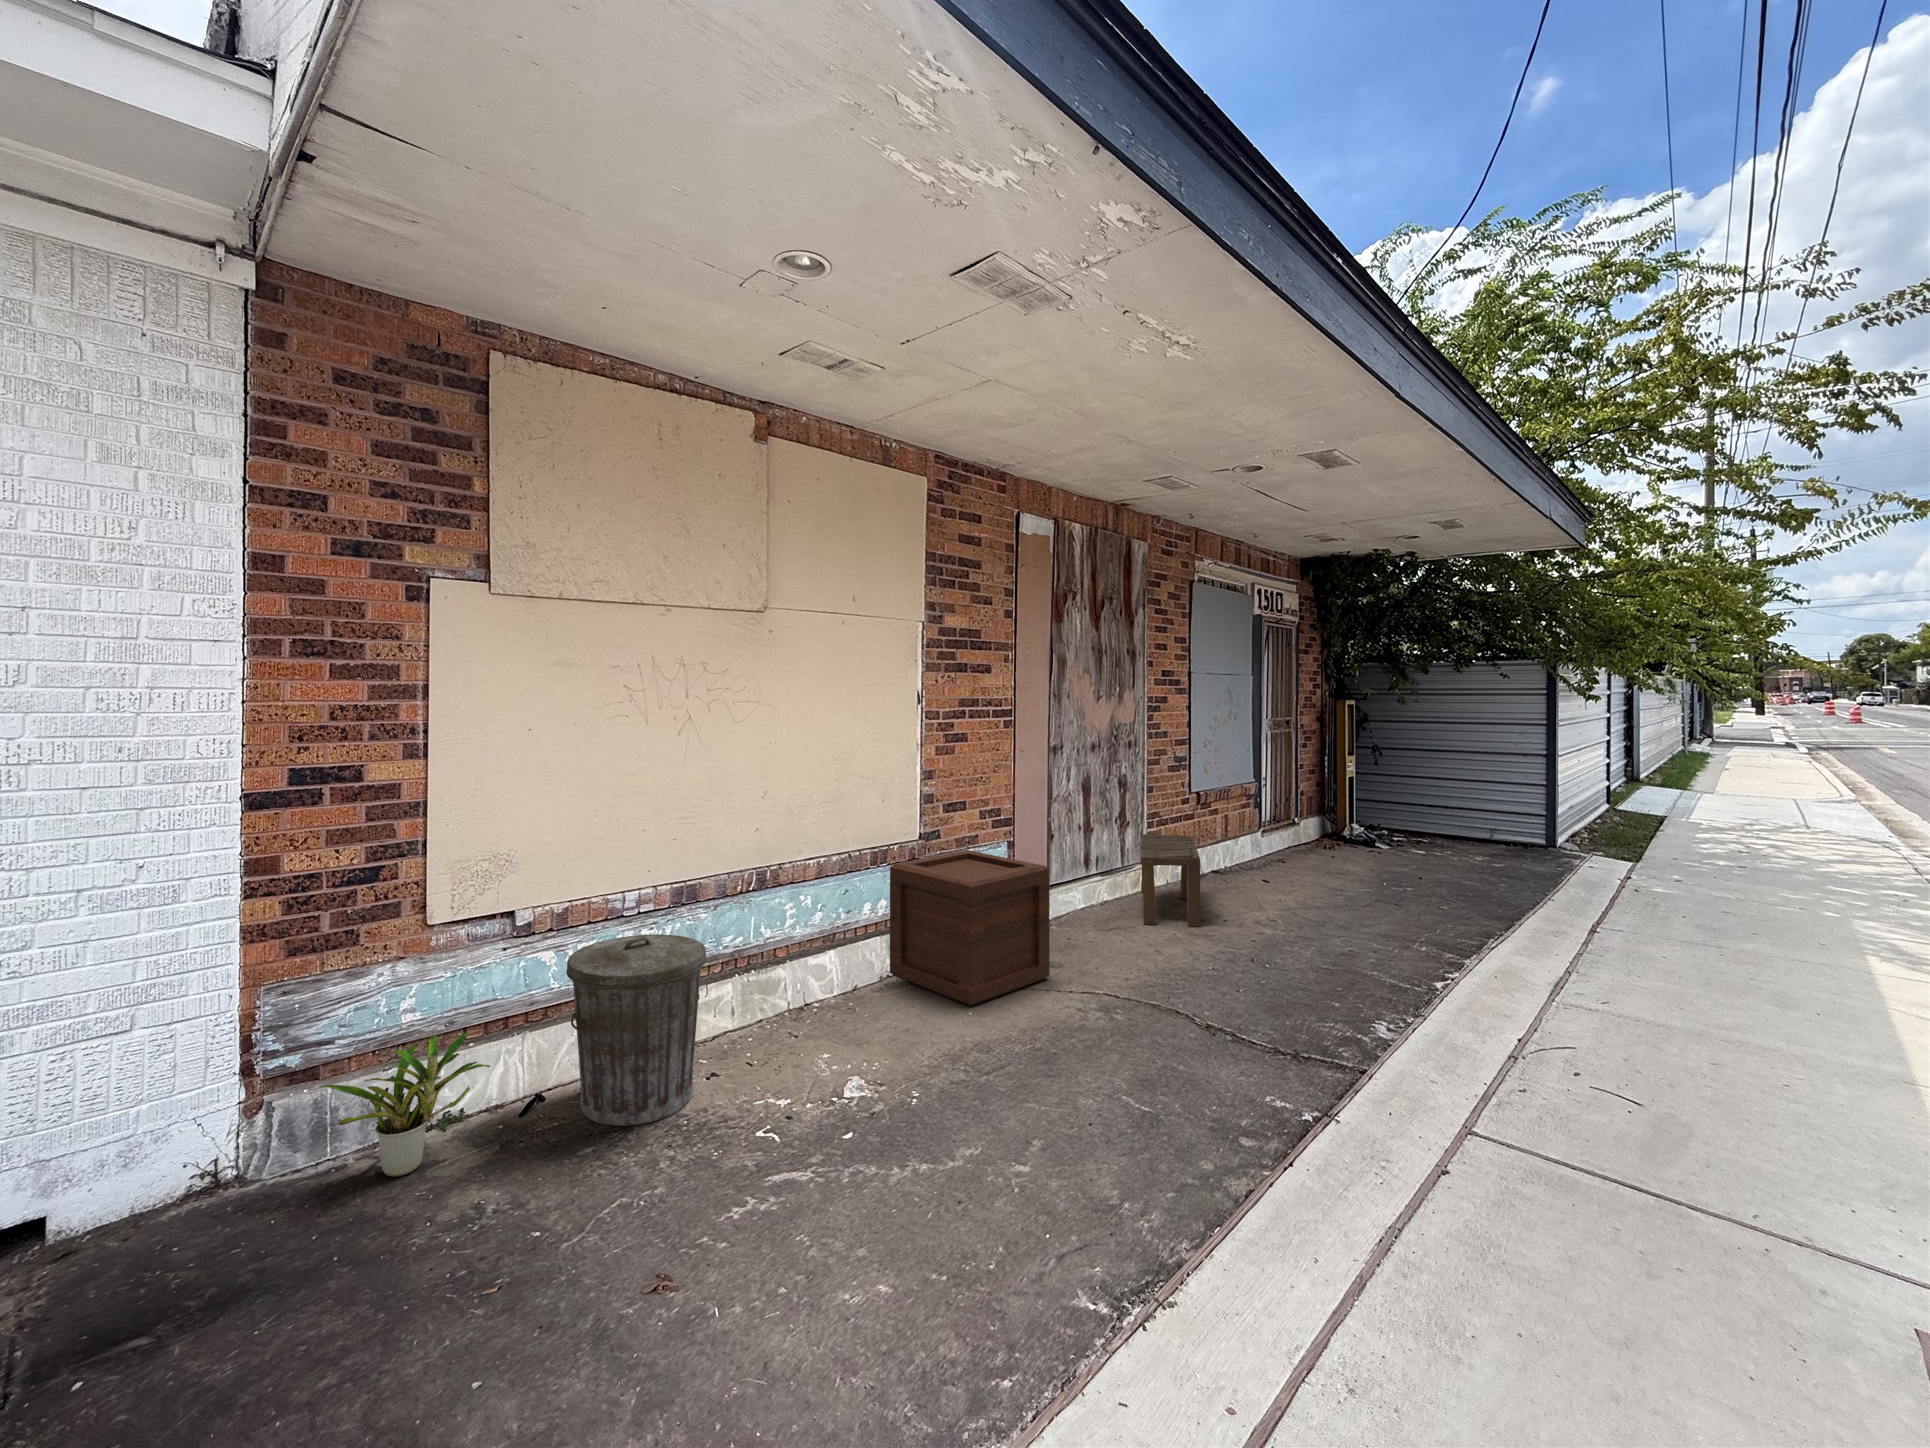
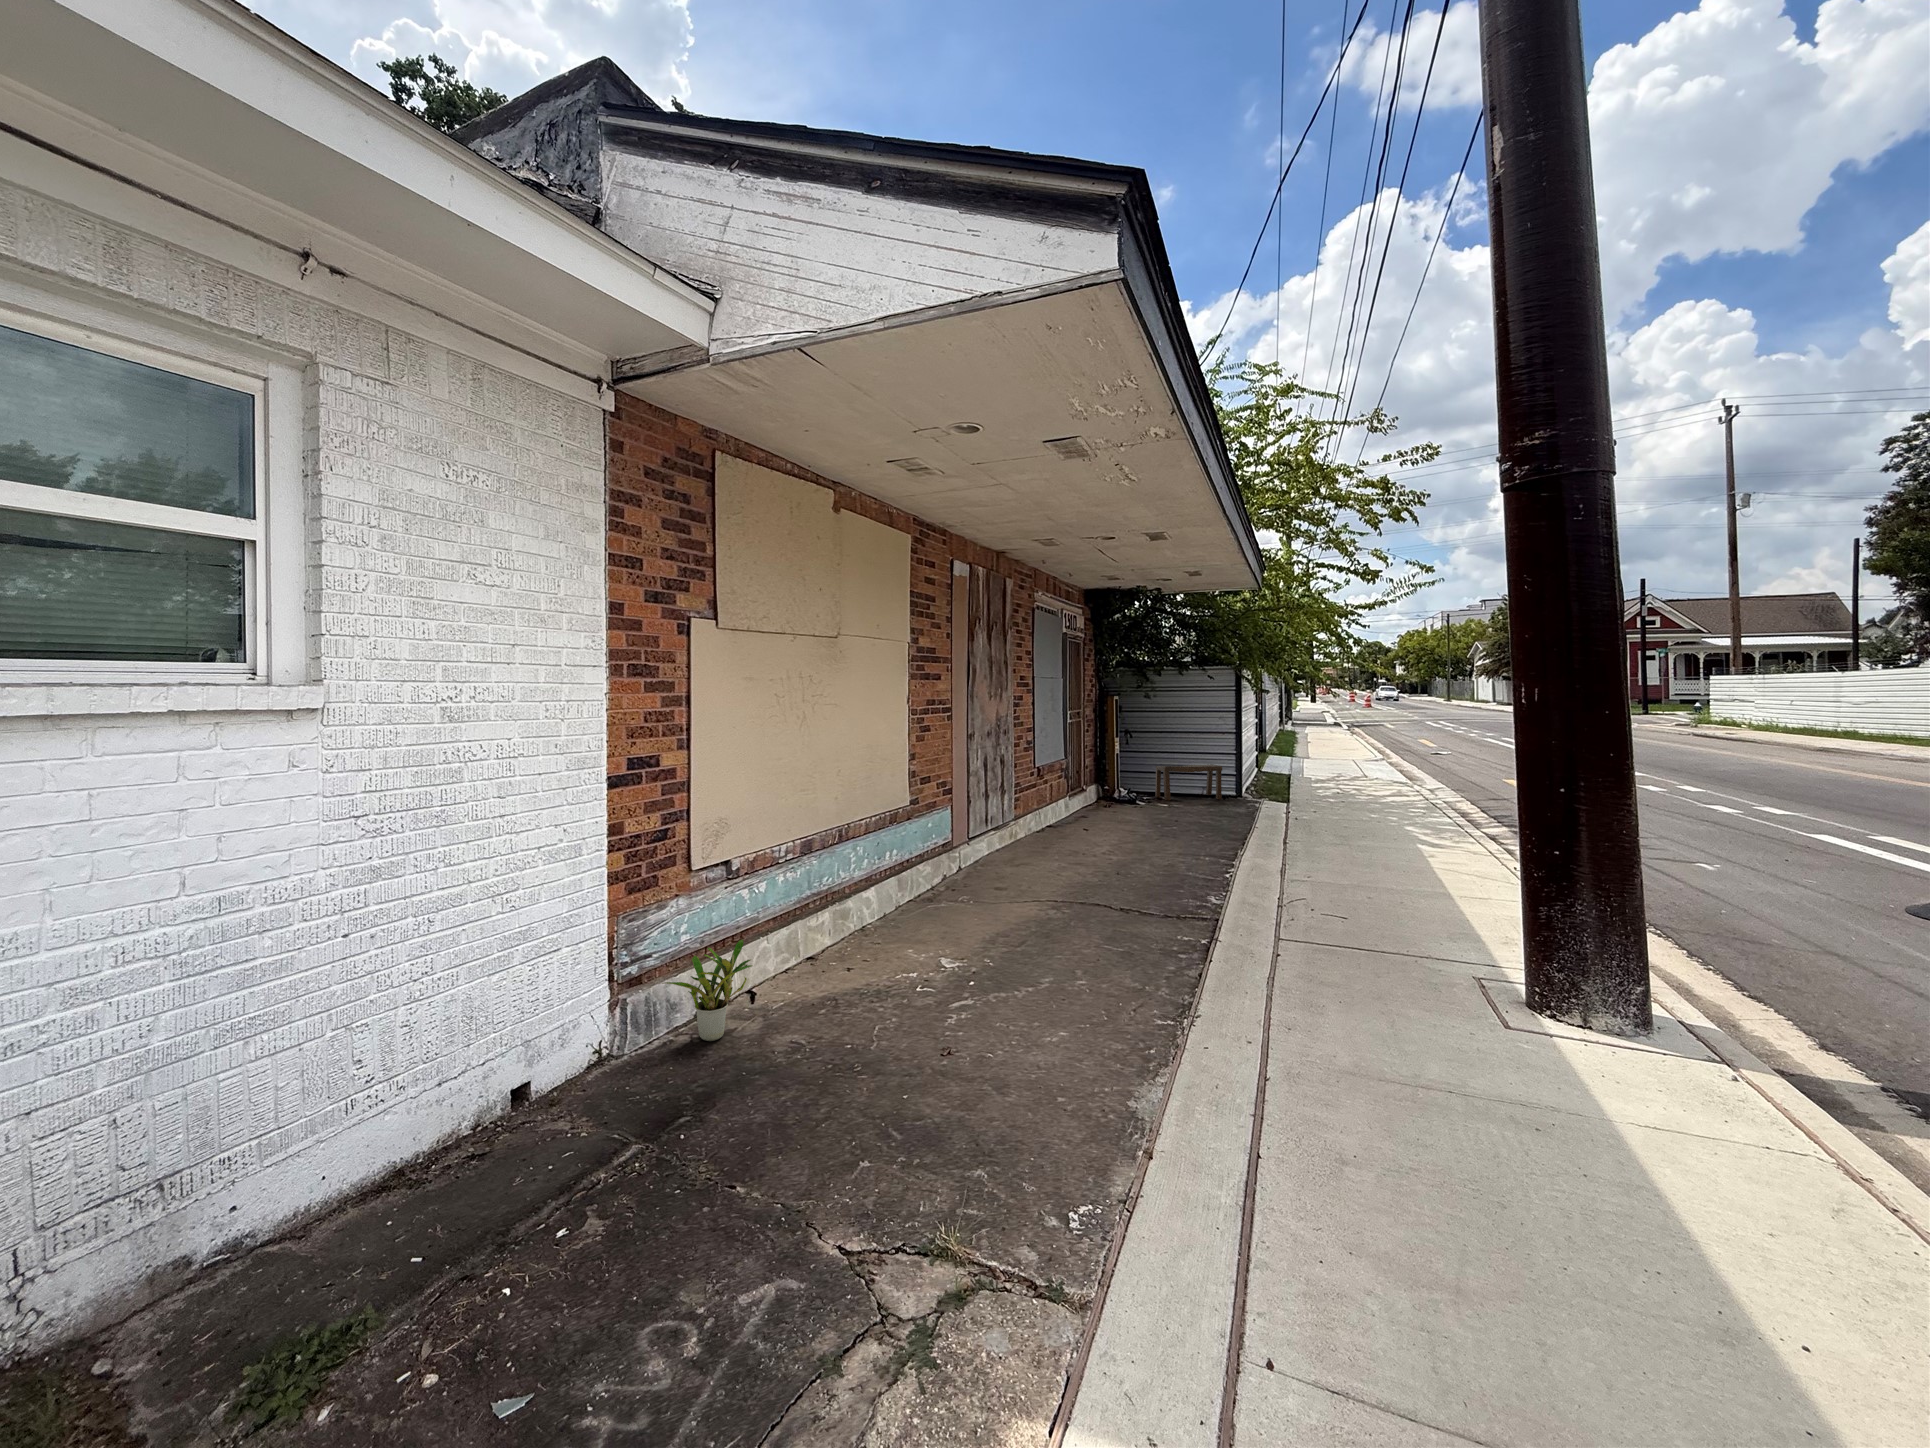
bench: present [1140,834,1201,927] -> present [1155,764,1222,801]
wooden crate: present [890,850,1050,1006] -> none [896,812,1006,916]
trash can: present [566,934,707,1126] -> none [769,872,864,1000]

